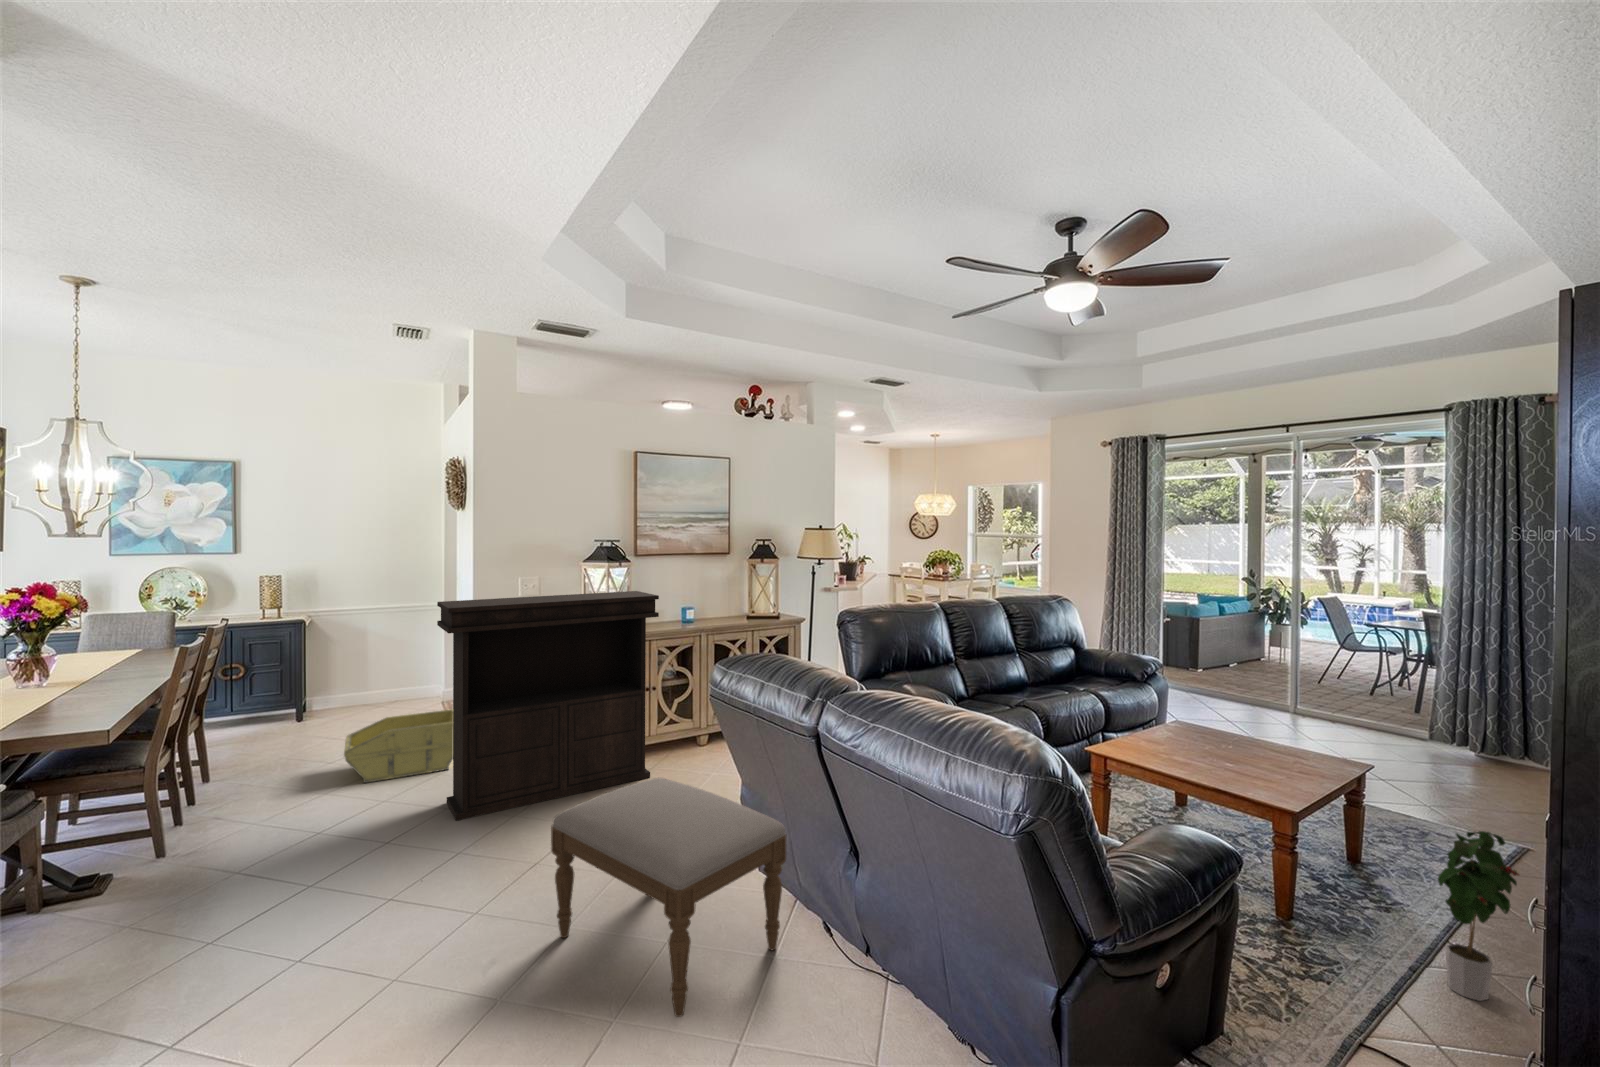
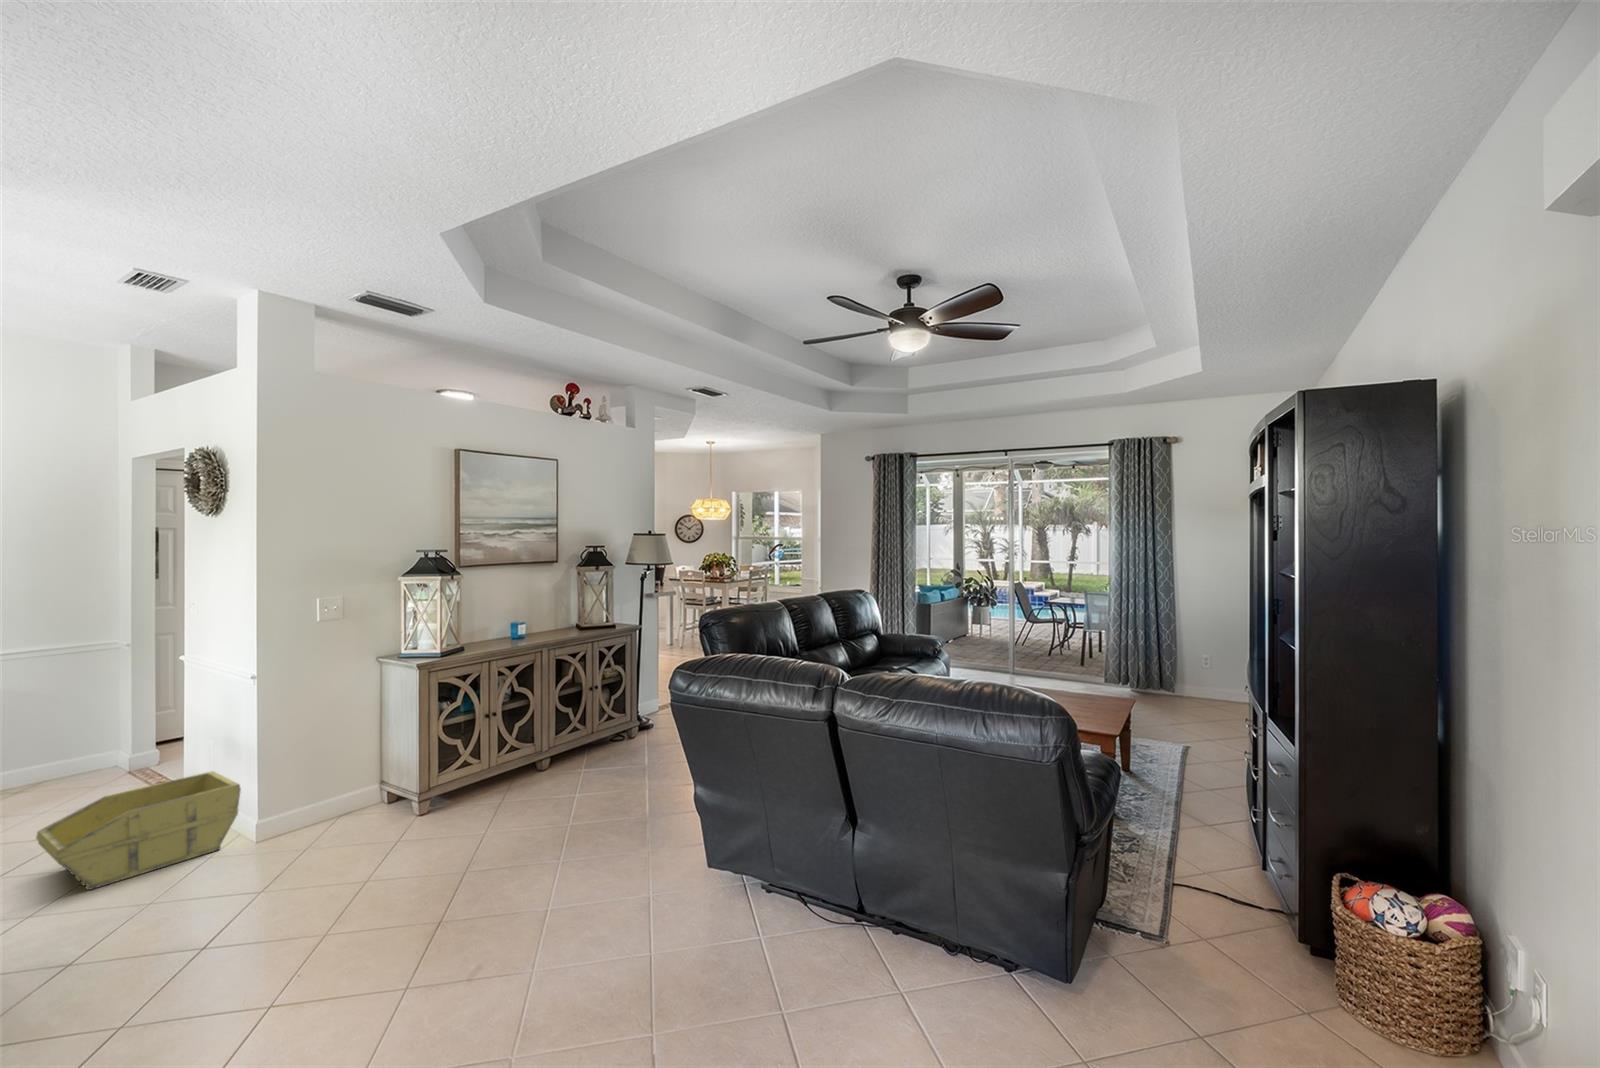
console table: present [437,591,659,820] -> none [238,605,518,904]
ottoman: present [551,777,787,1017] -> none [529,796,777,1020]
potted plant: present [1438,831,1519,1001] -> none [1203,730,1244,843]

